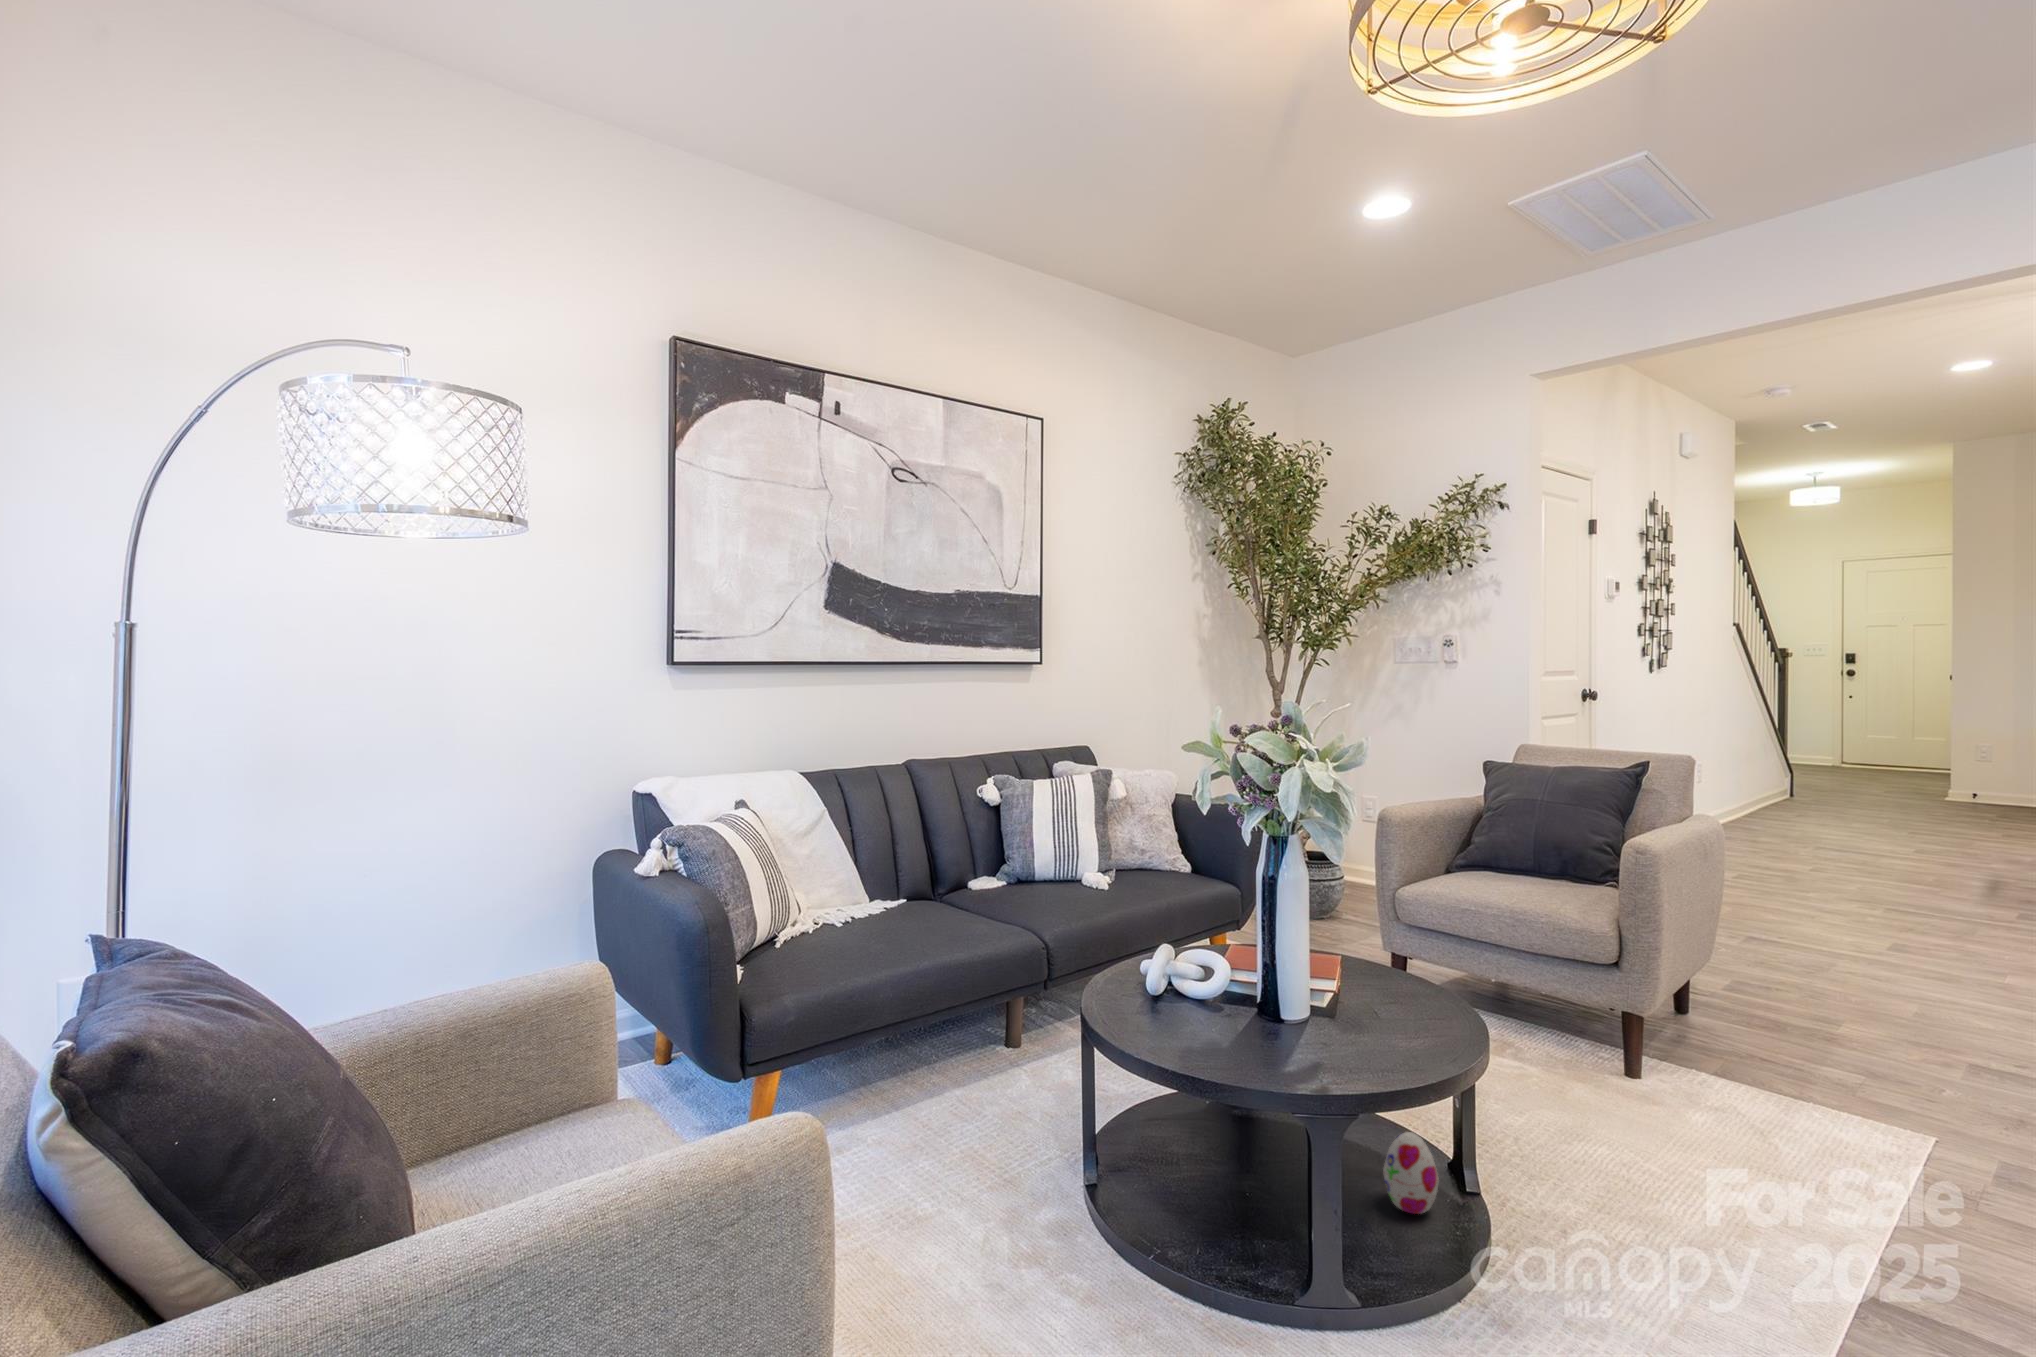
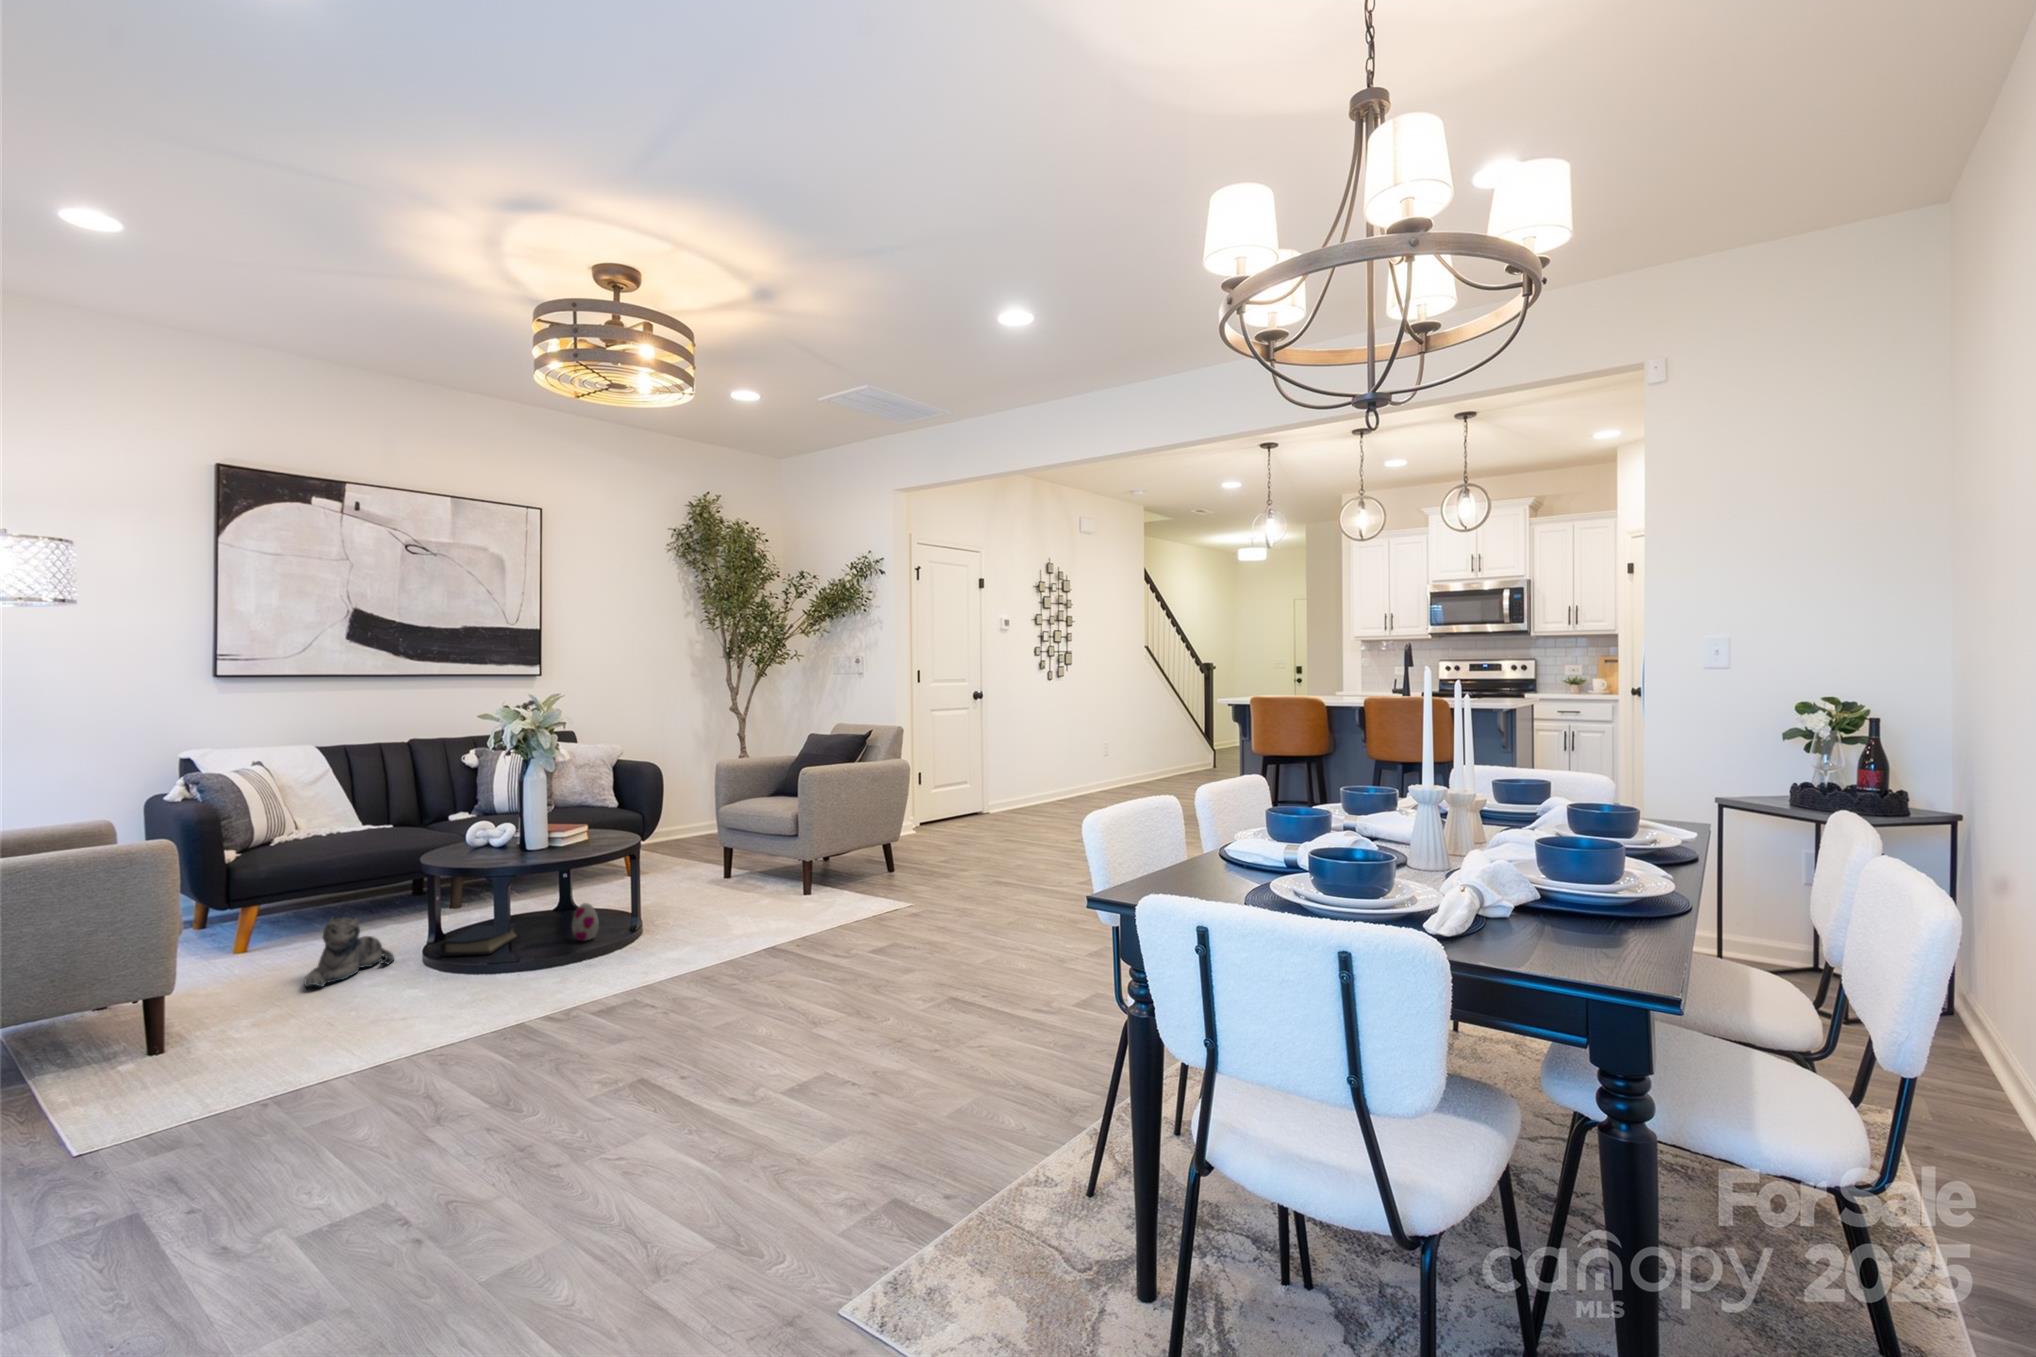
plush toy: none [935,1140,1052,1310] -> present [305,917,394,987]
hardback book: none [1160,1145,1262,1241] -> present [440,923,519,956]

